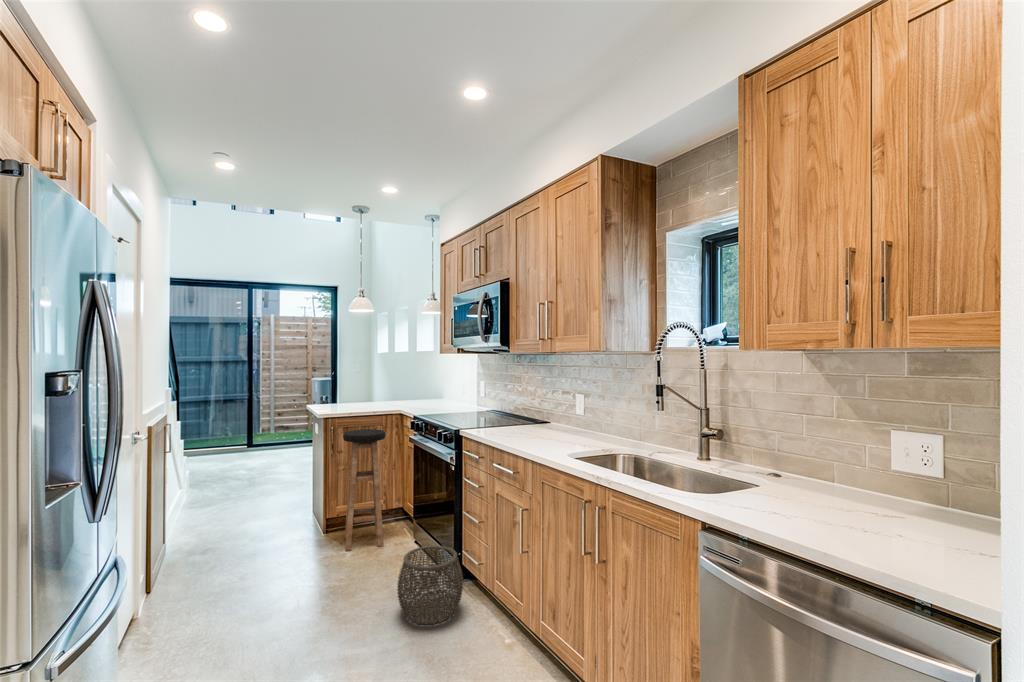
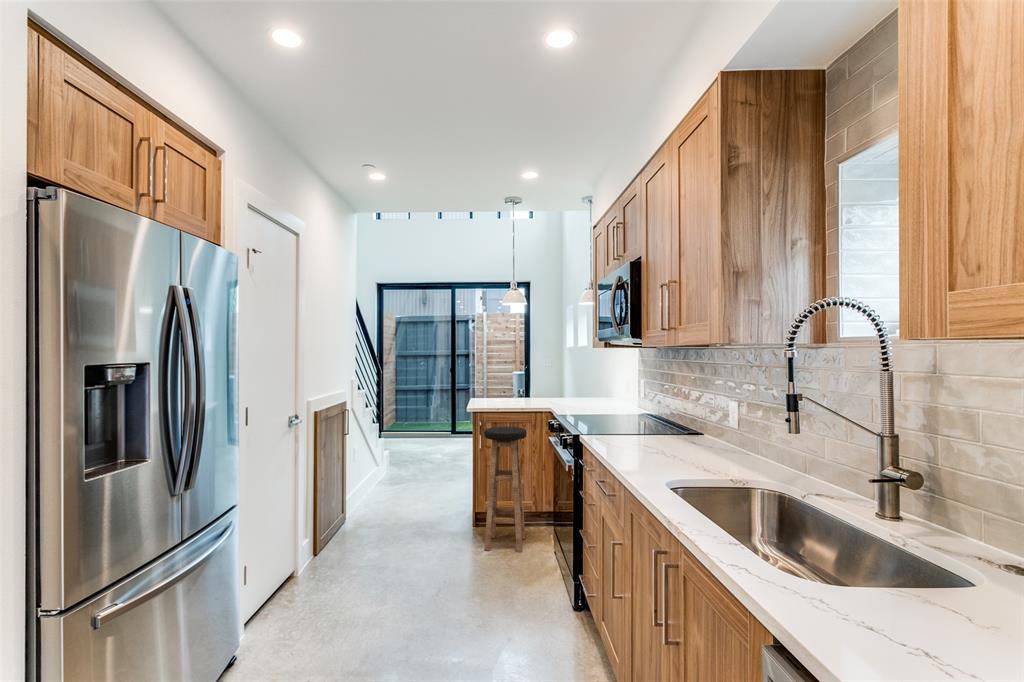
woven basket: present [397,545,463,625] -> none [496,564,569,657]

